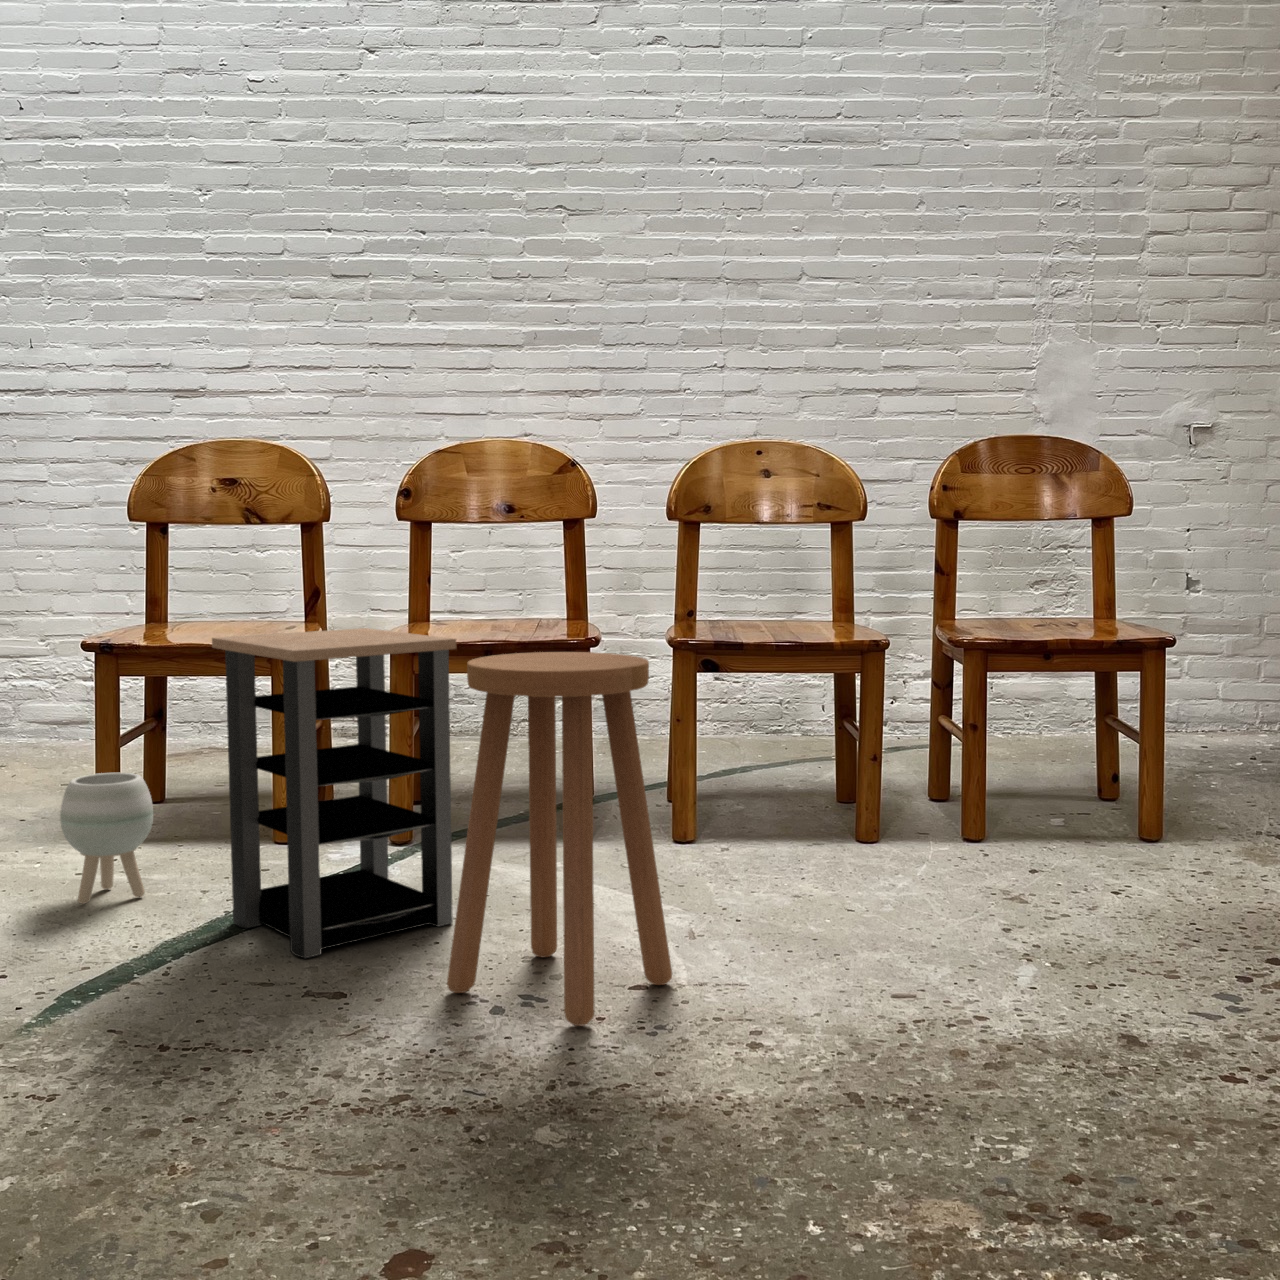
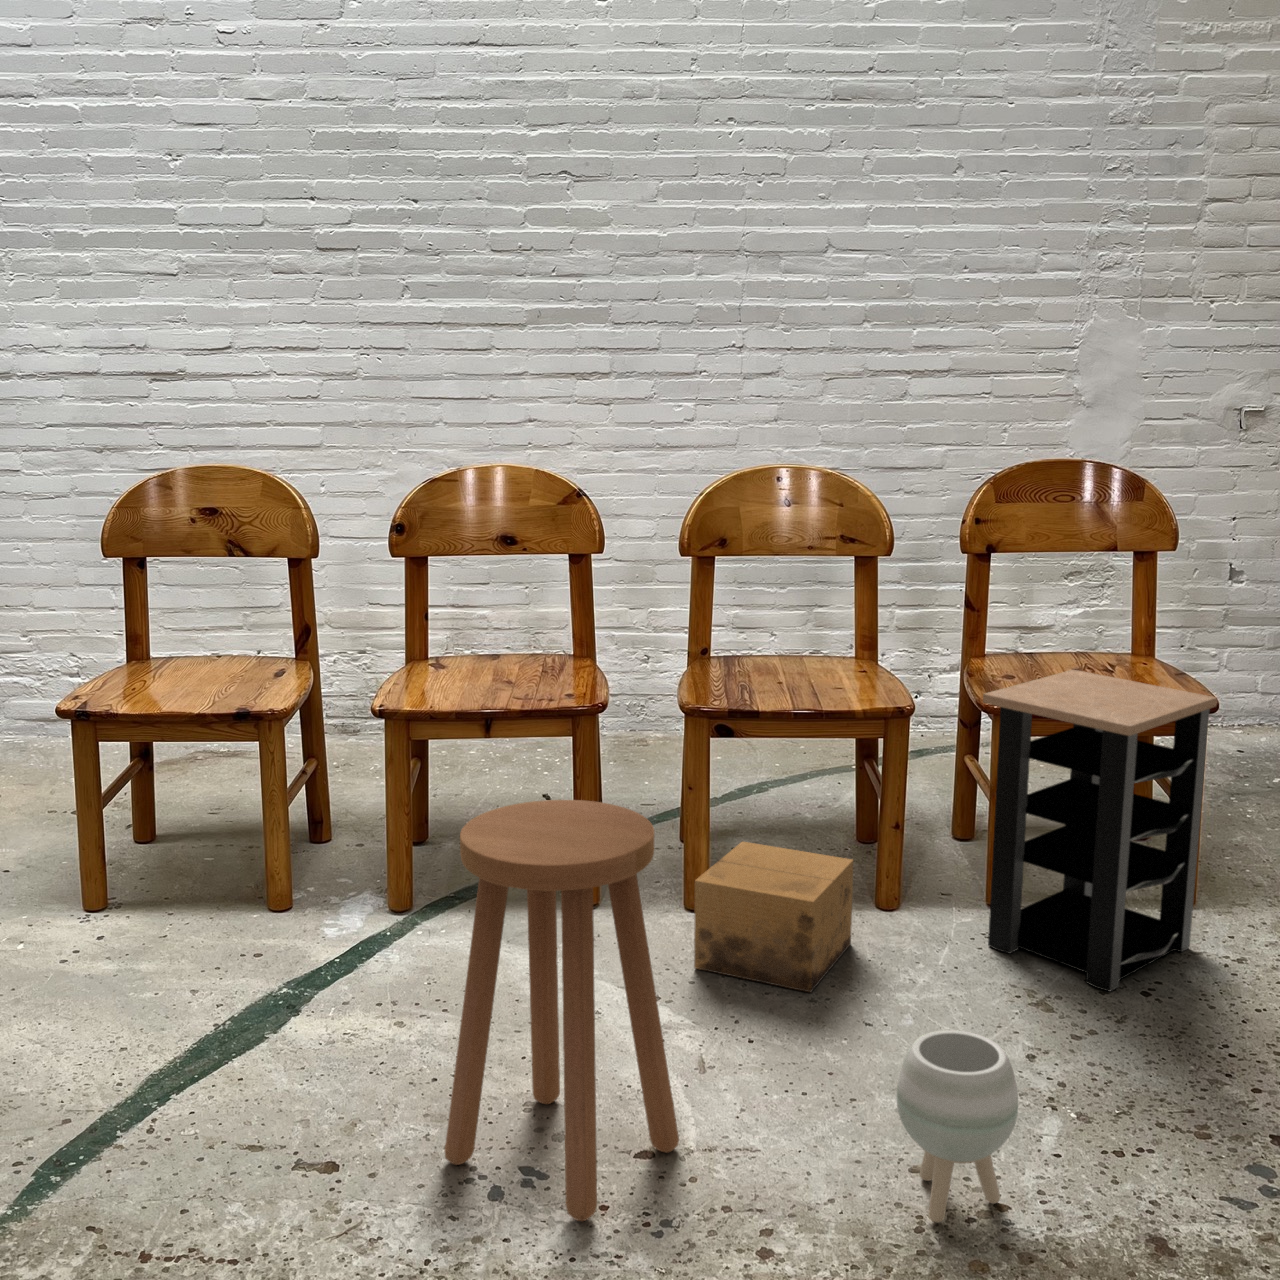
side table: present [212,628,456,958] -> present [983,670,1217,991]
cardboard box: none [684,768,835,890] -> present [694,842,853,992]
planter: present [60,773,153,904] -> present [896,1030,1018,1223]

